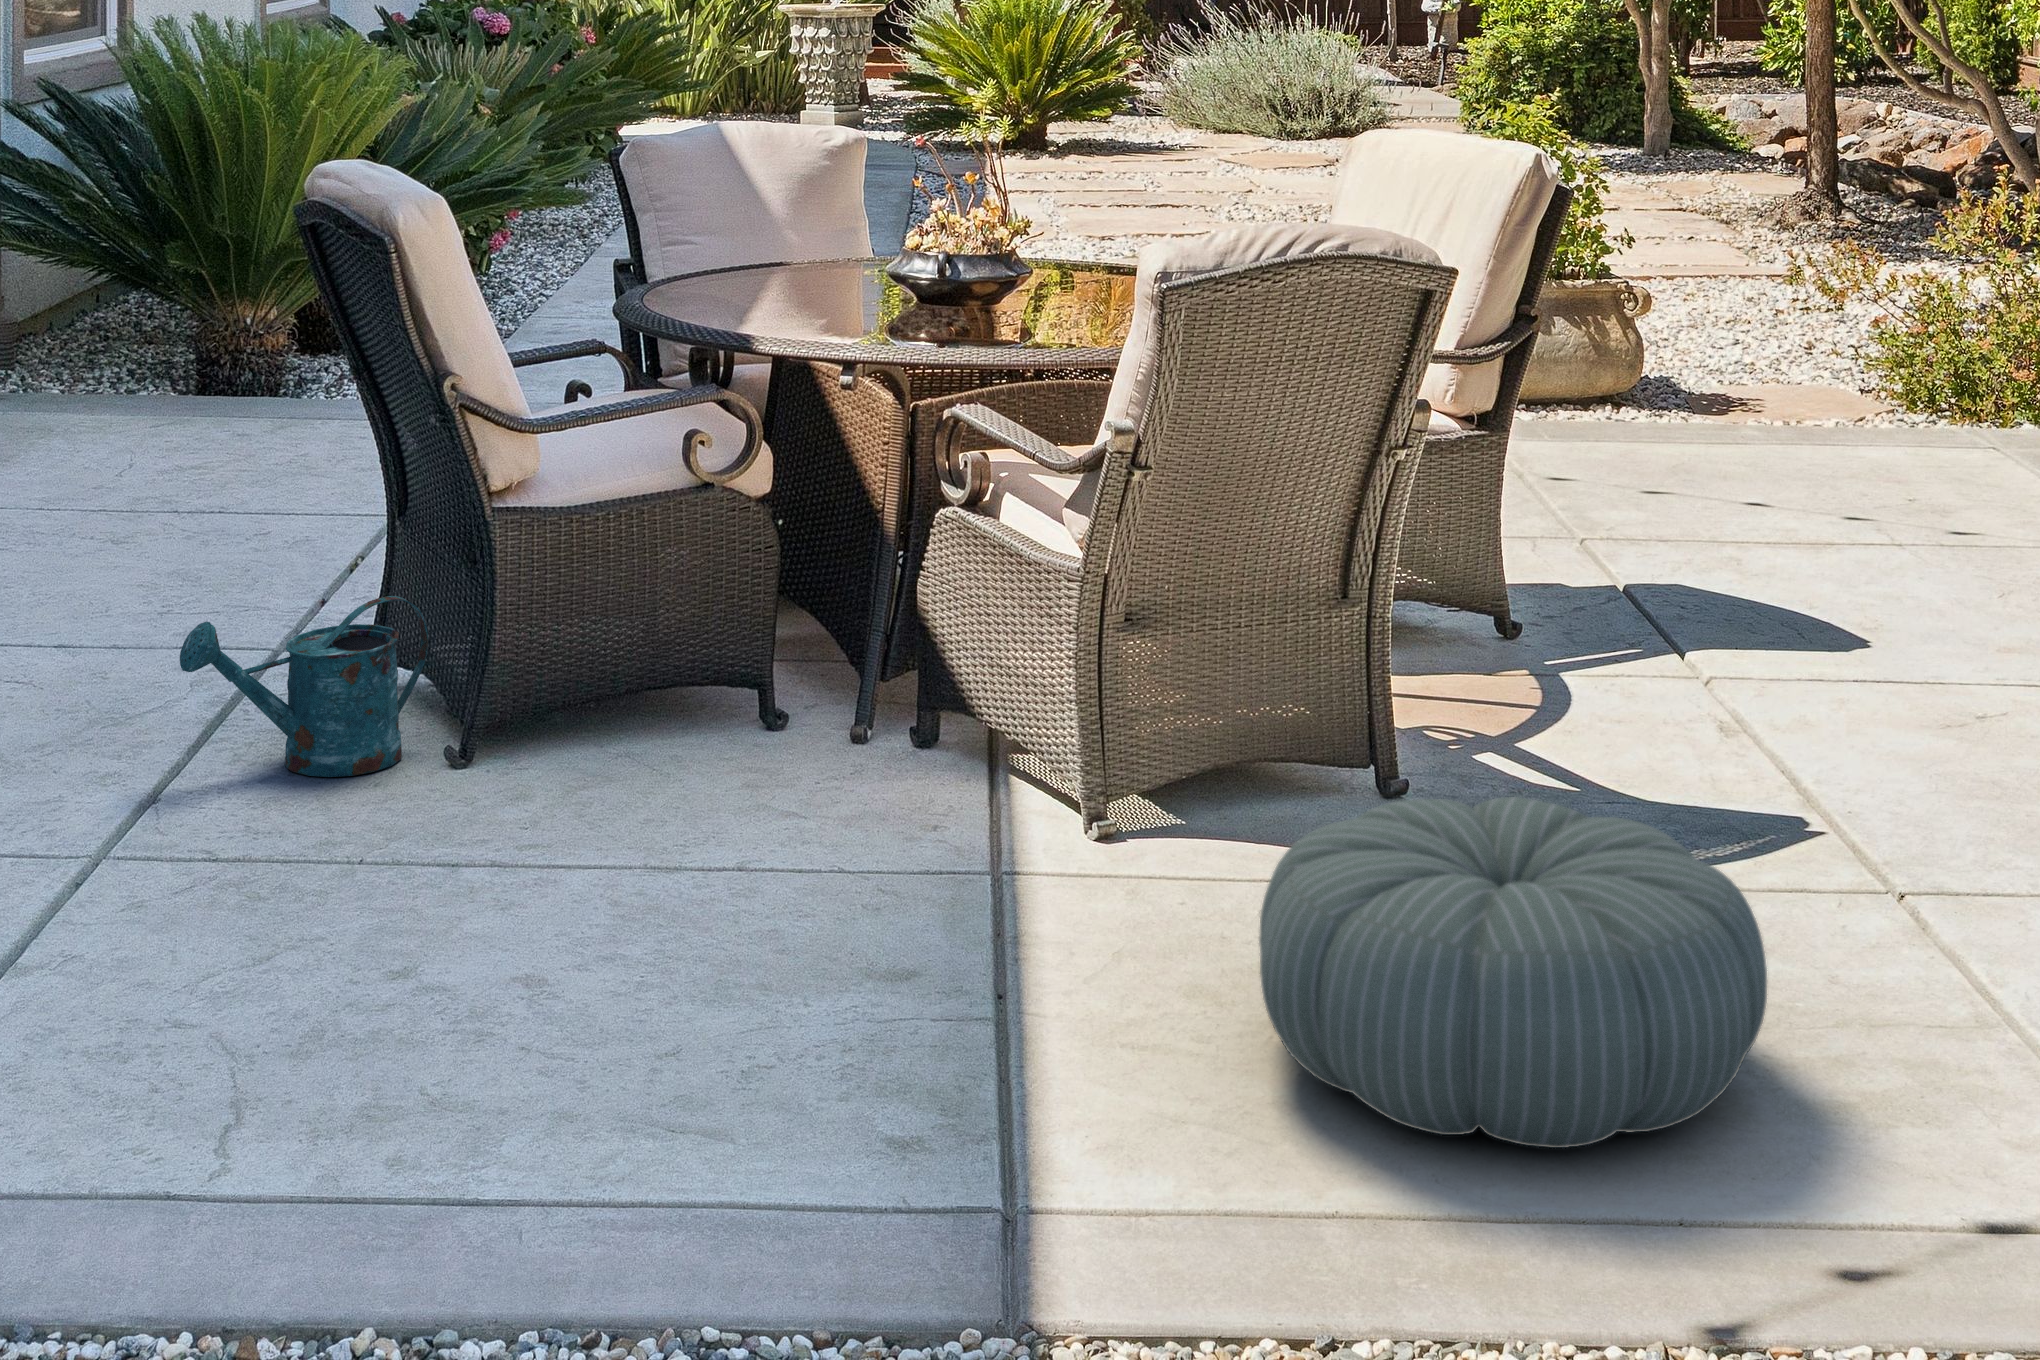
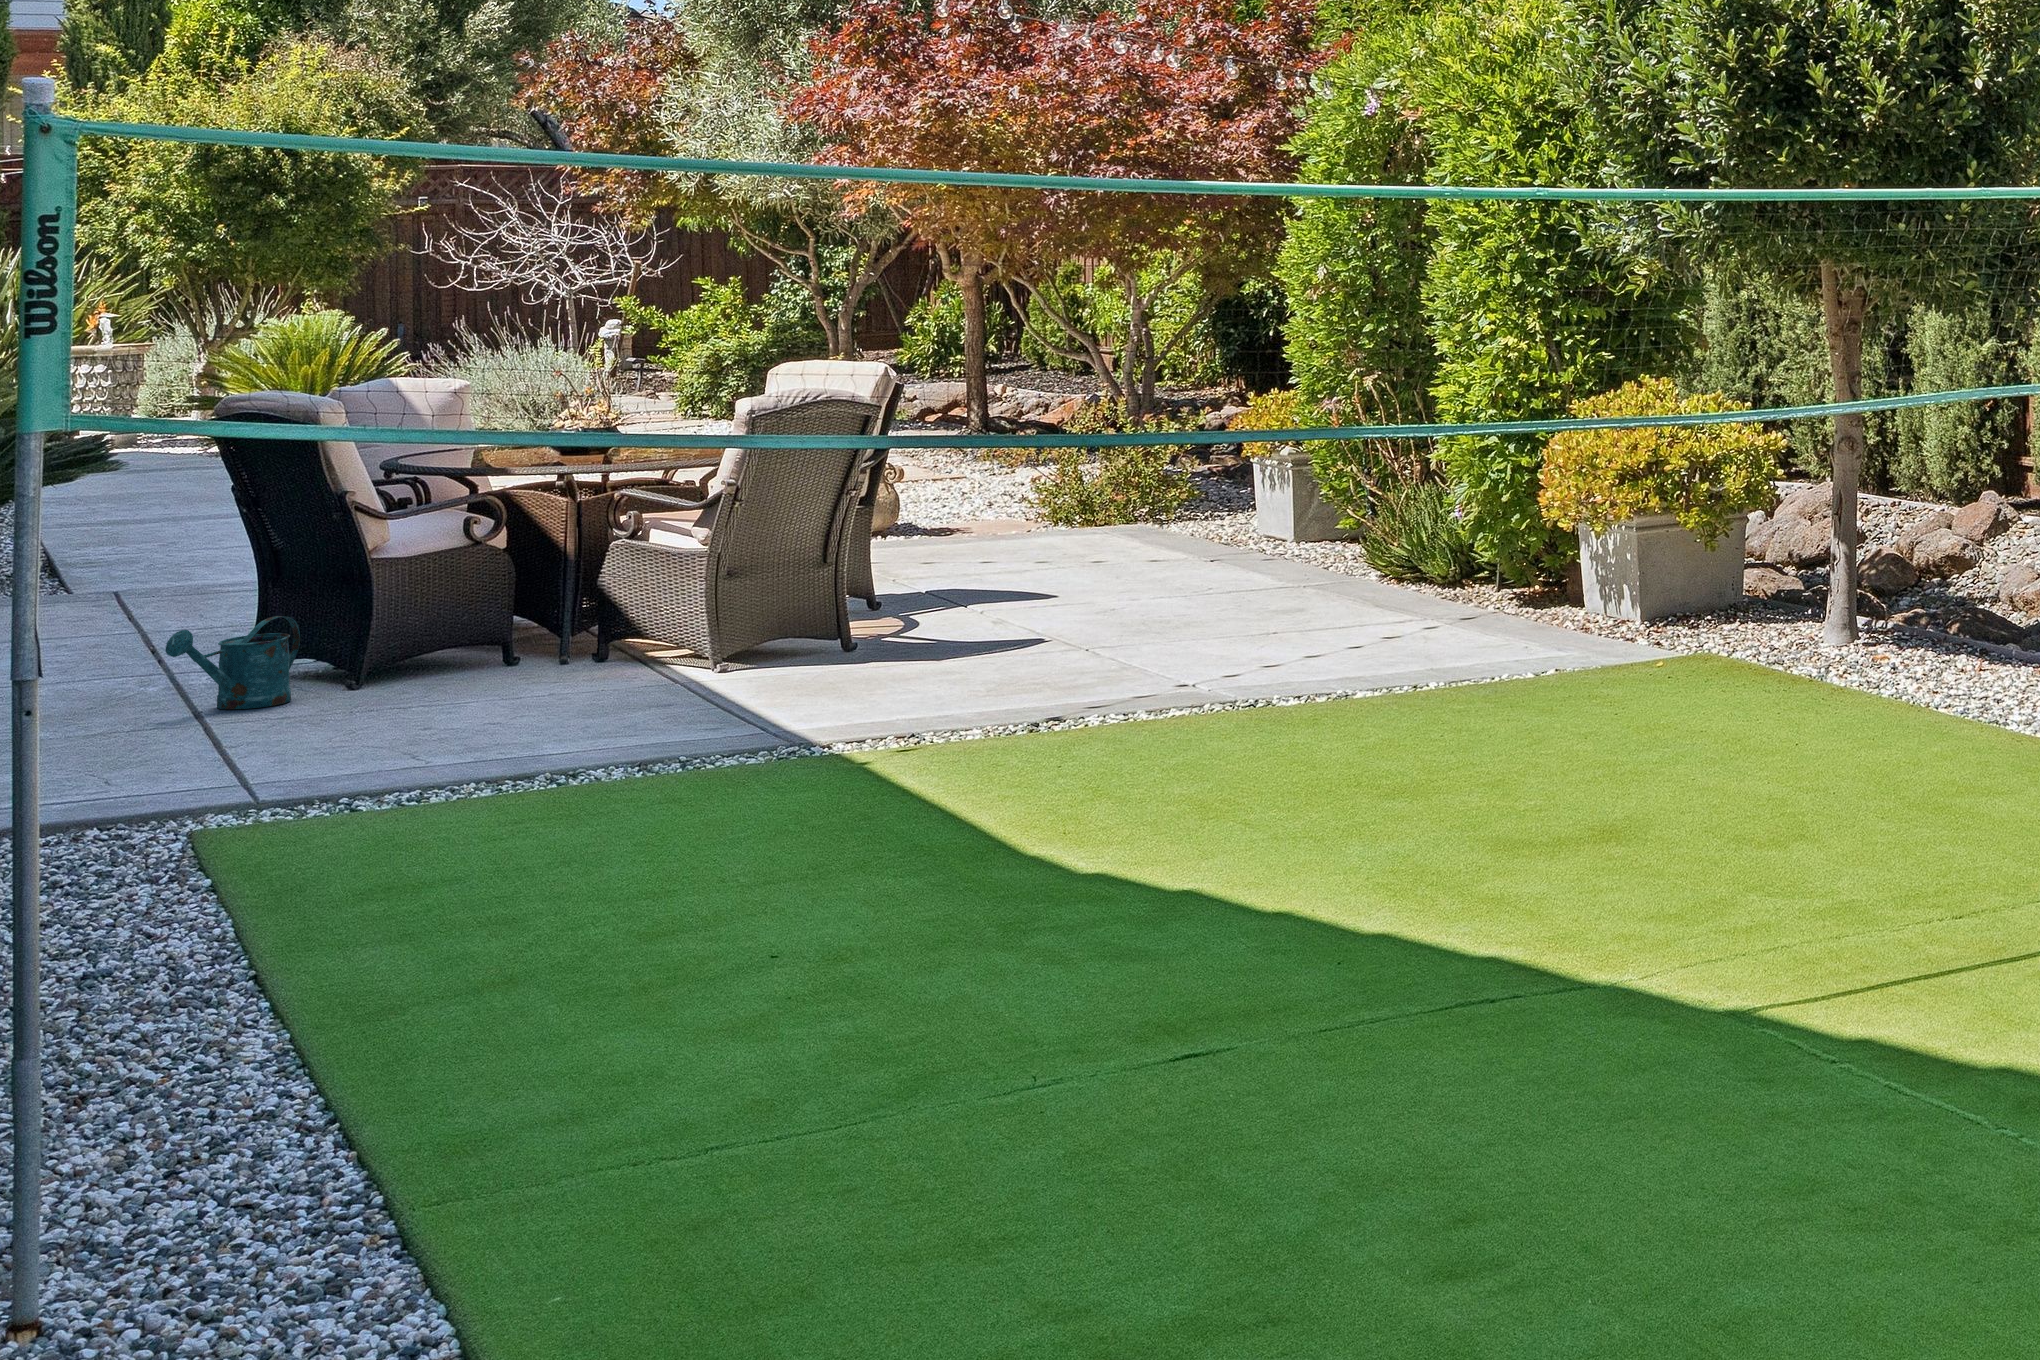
pouf: present [1259,797,1767,1148] -> none [851,593,1064,696]

